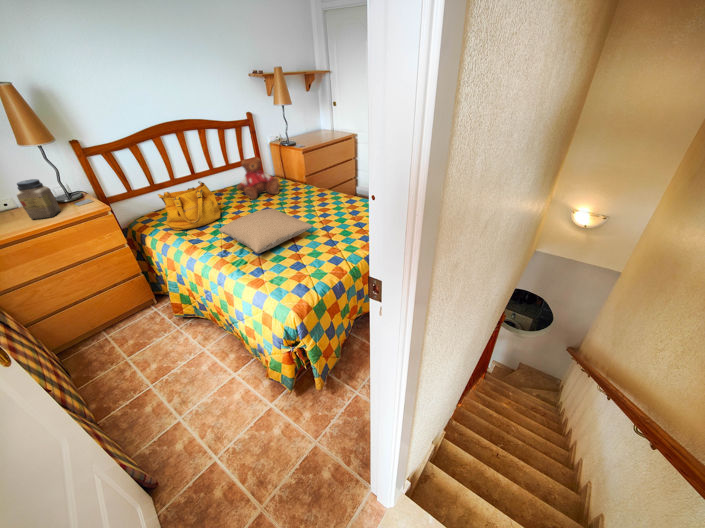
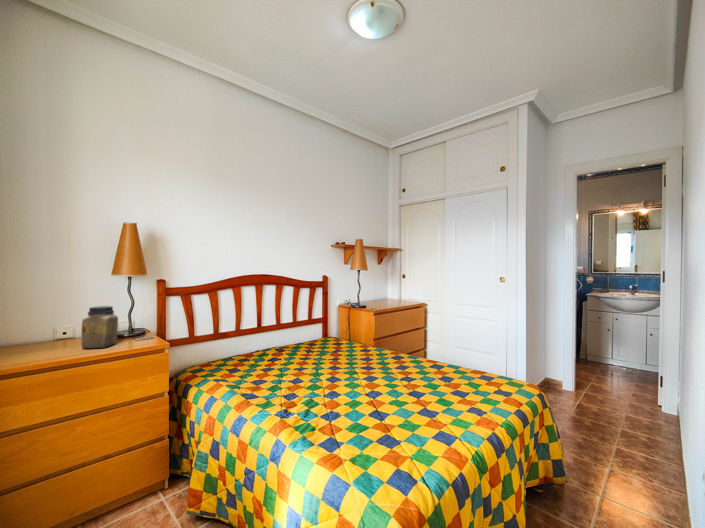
teddy bear: present [237,158,280,199] -> none [302,314,350,357]
handbag: present [158,181,220,230] -> none [221,327,282,382]
pillow: present [219,209,313,253] -> none [283,362,404,415]

